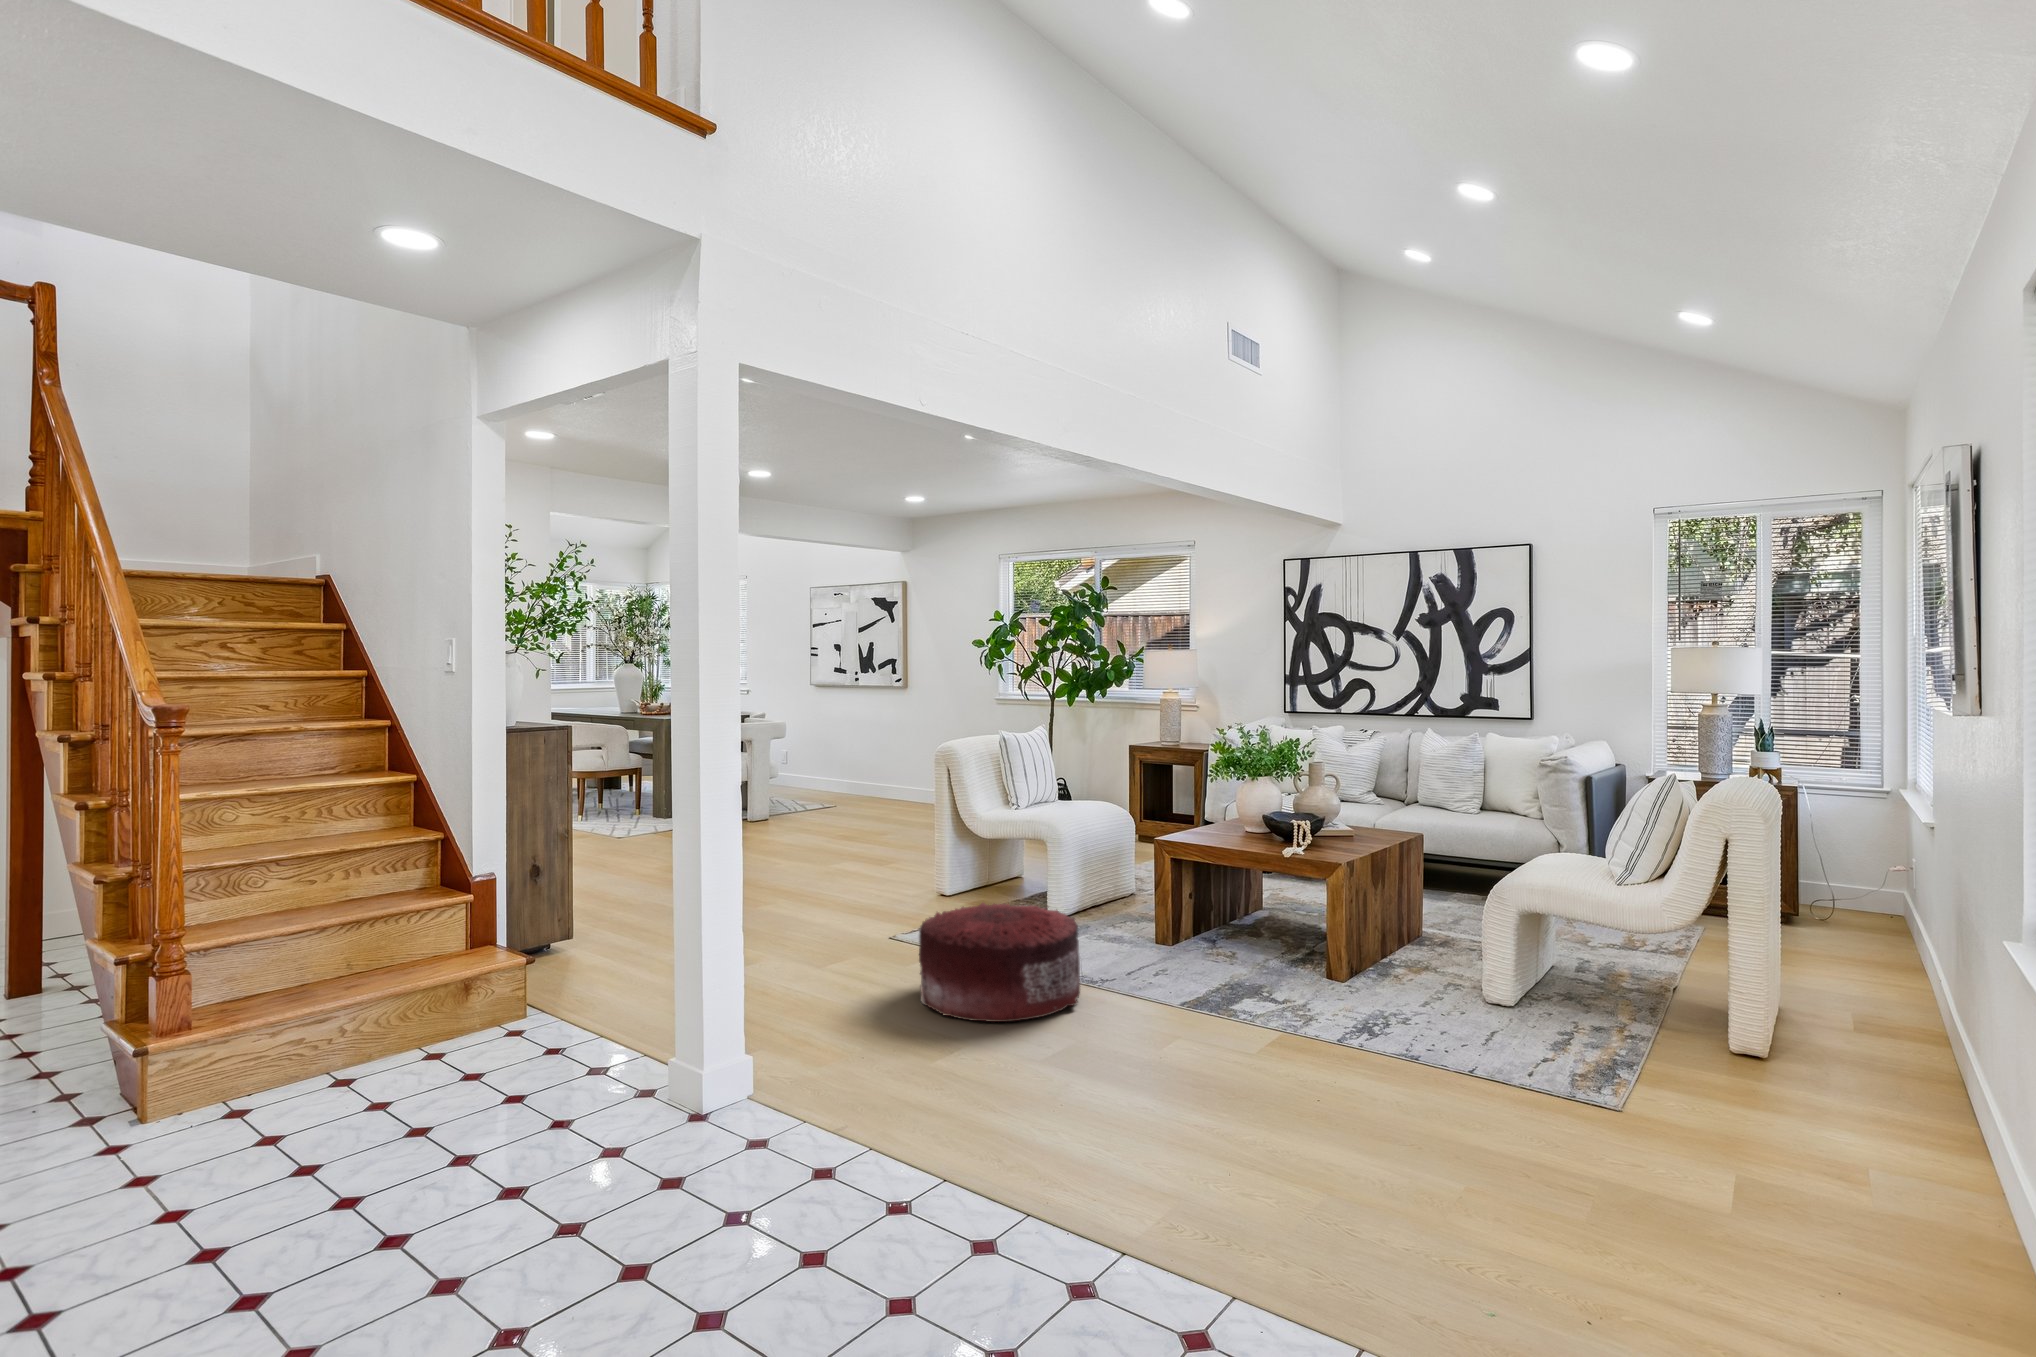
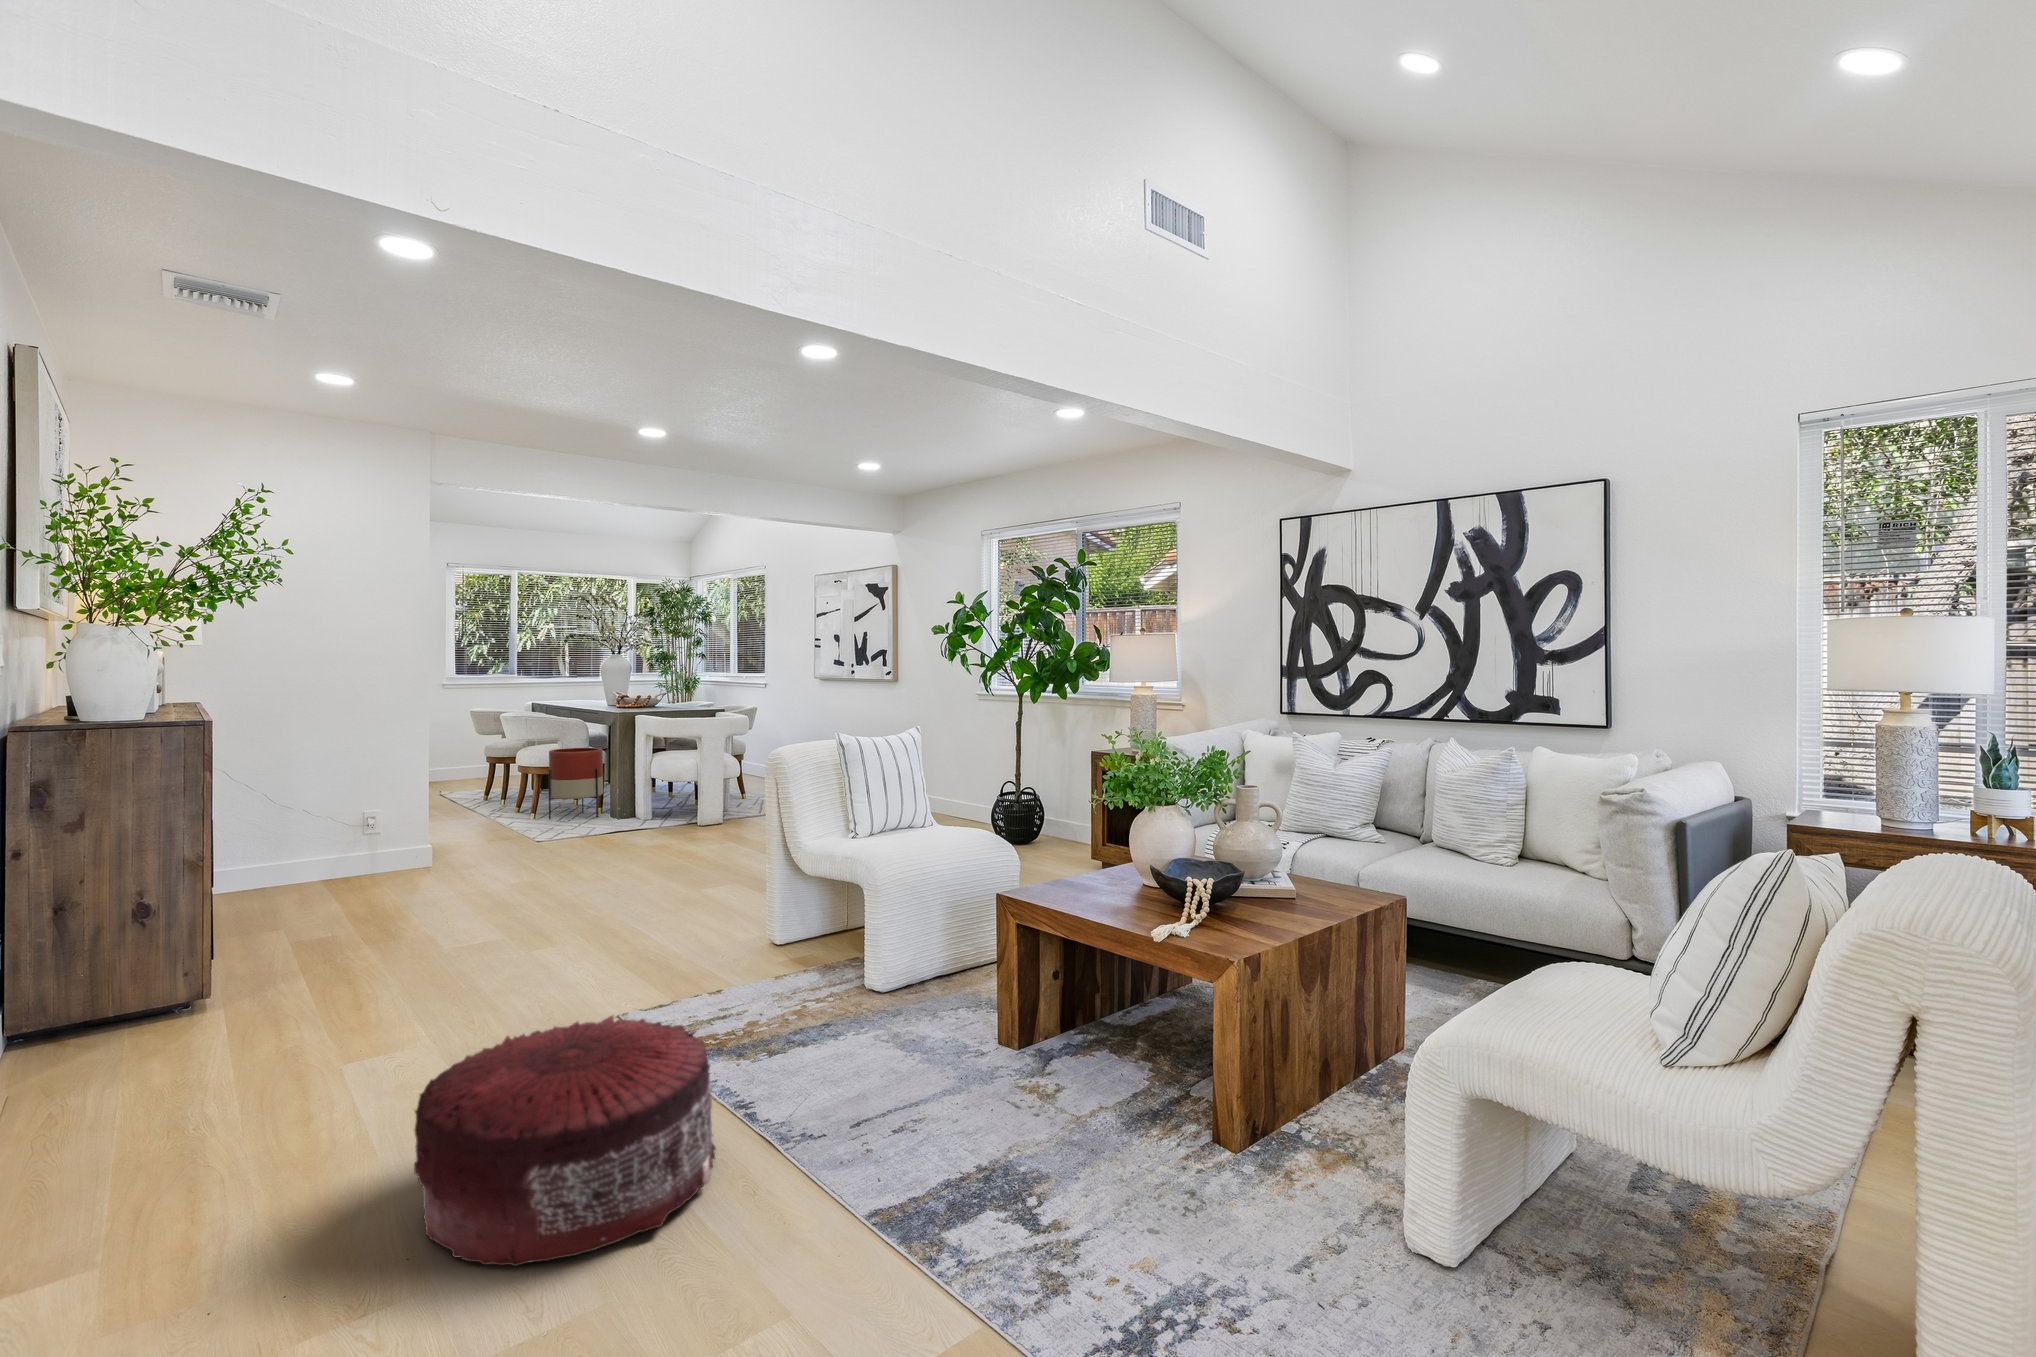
planter: none [607,750,655,815] -> present [549,748,603,819]

